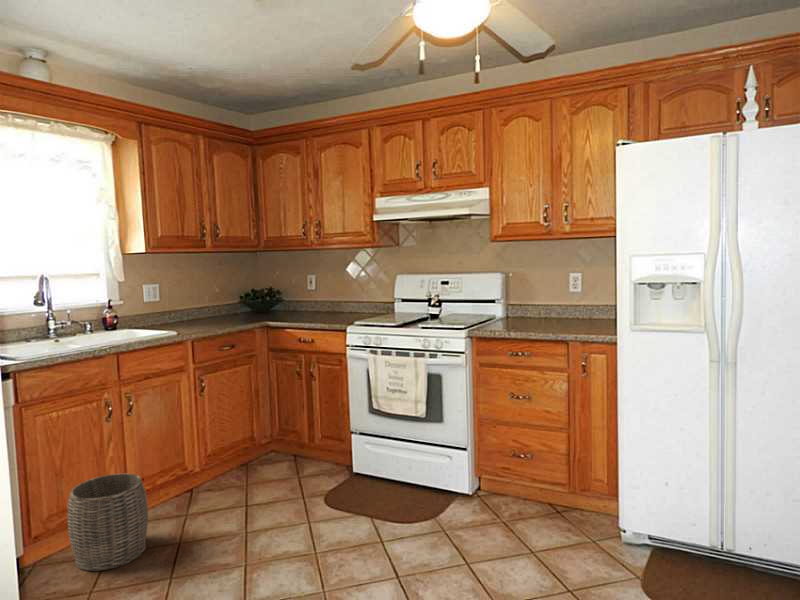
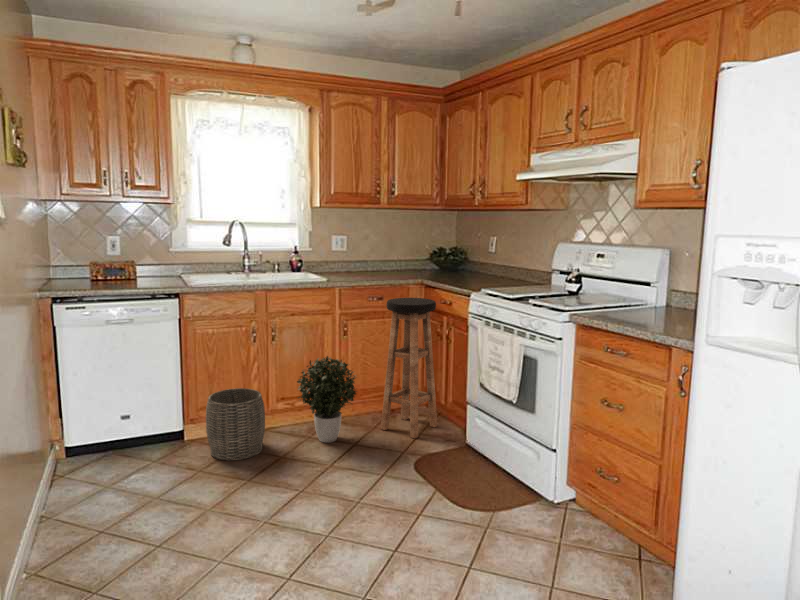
bar stool: none [252,340,308,484] -> present [381,298,437,438]
potted plant: none [170,415,244,514] -> present [297,356,357,443]

